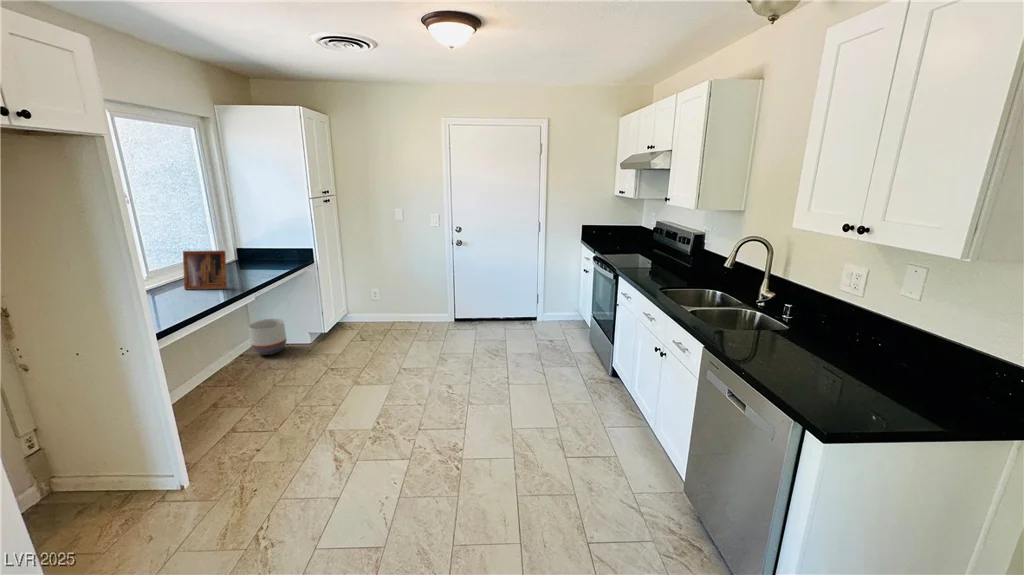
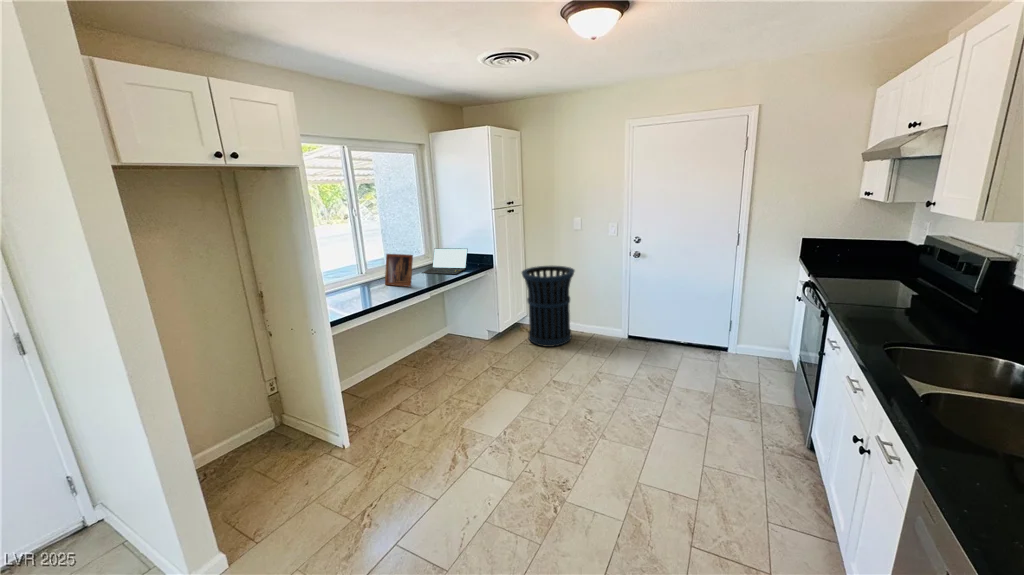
laptop: none [226,243,283,274] -> present [422,248,468,274]
trash can: none [347,258,403,340] -> present [522,266,574,347]
planter: present [248,319,286,355] -> none [438,314,467,345]

